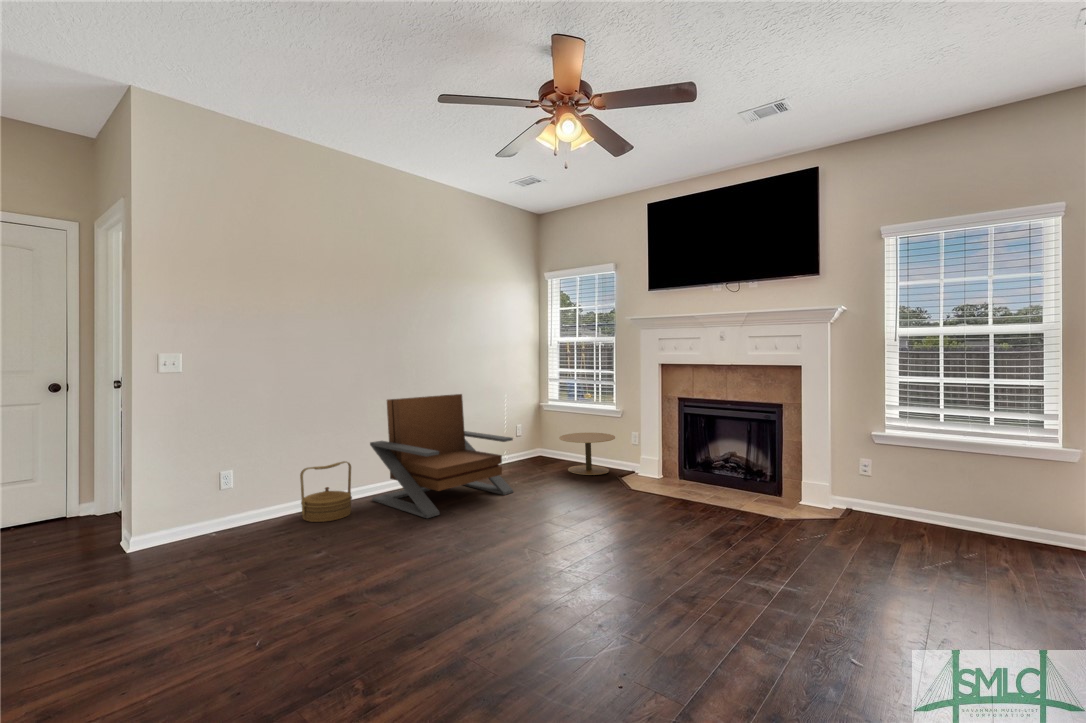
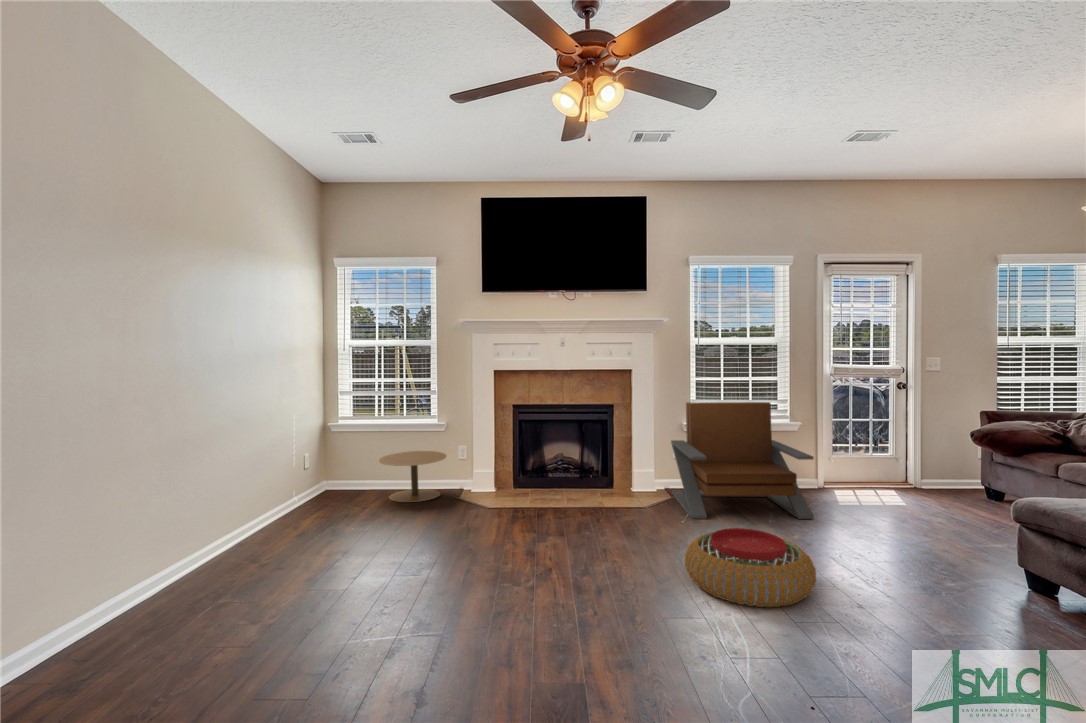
lounge chair: present [370,394,513,518] -> present [671,402,814,519]
woven basket: present [300,461,352,522] -> none [63,551,168,673]
pouf: none [695,545,855,645] -> present [685,528,816,607]

